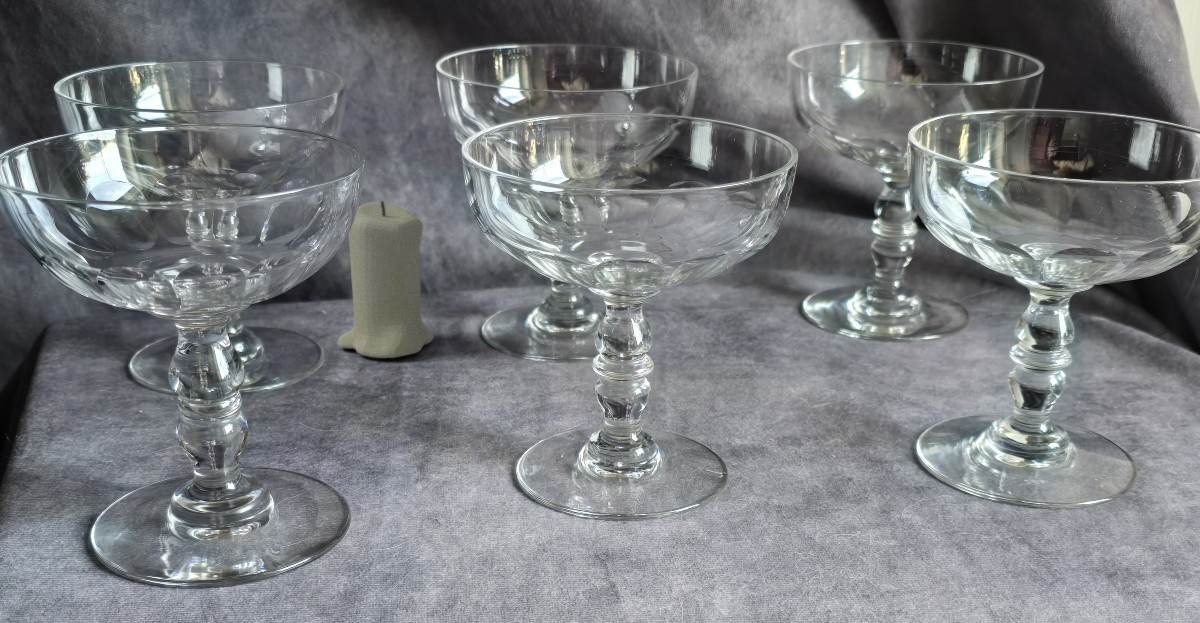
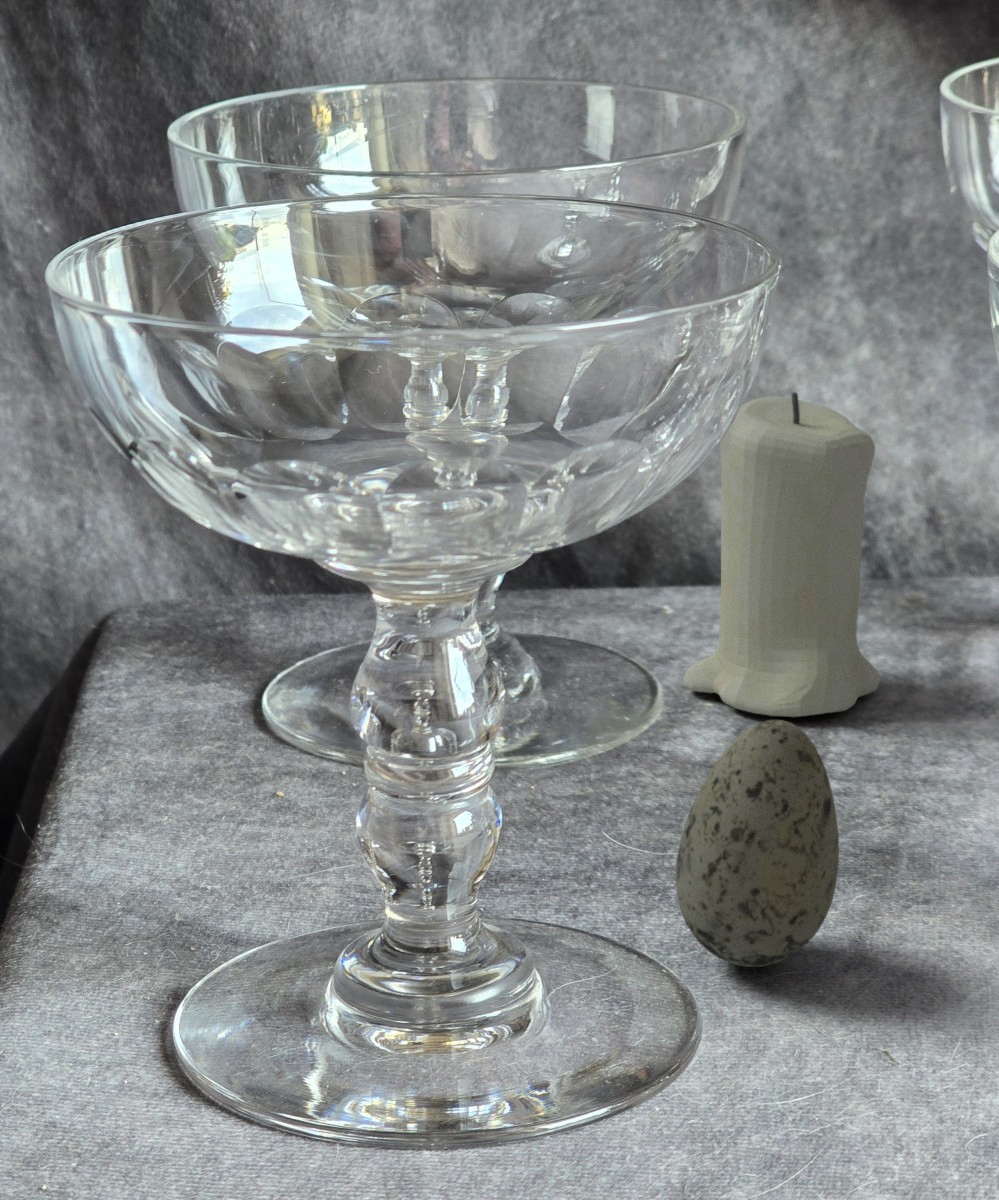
decorative egg: none [334,367,411,483] -> present [676,720,839,967]

